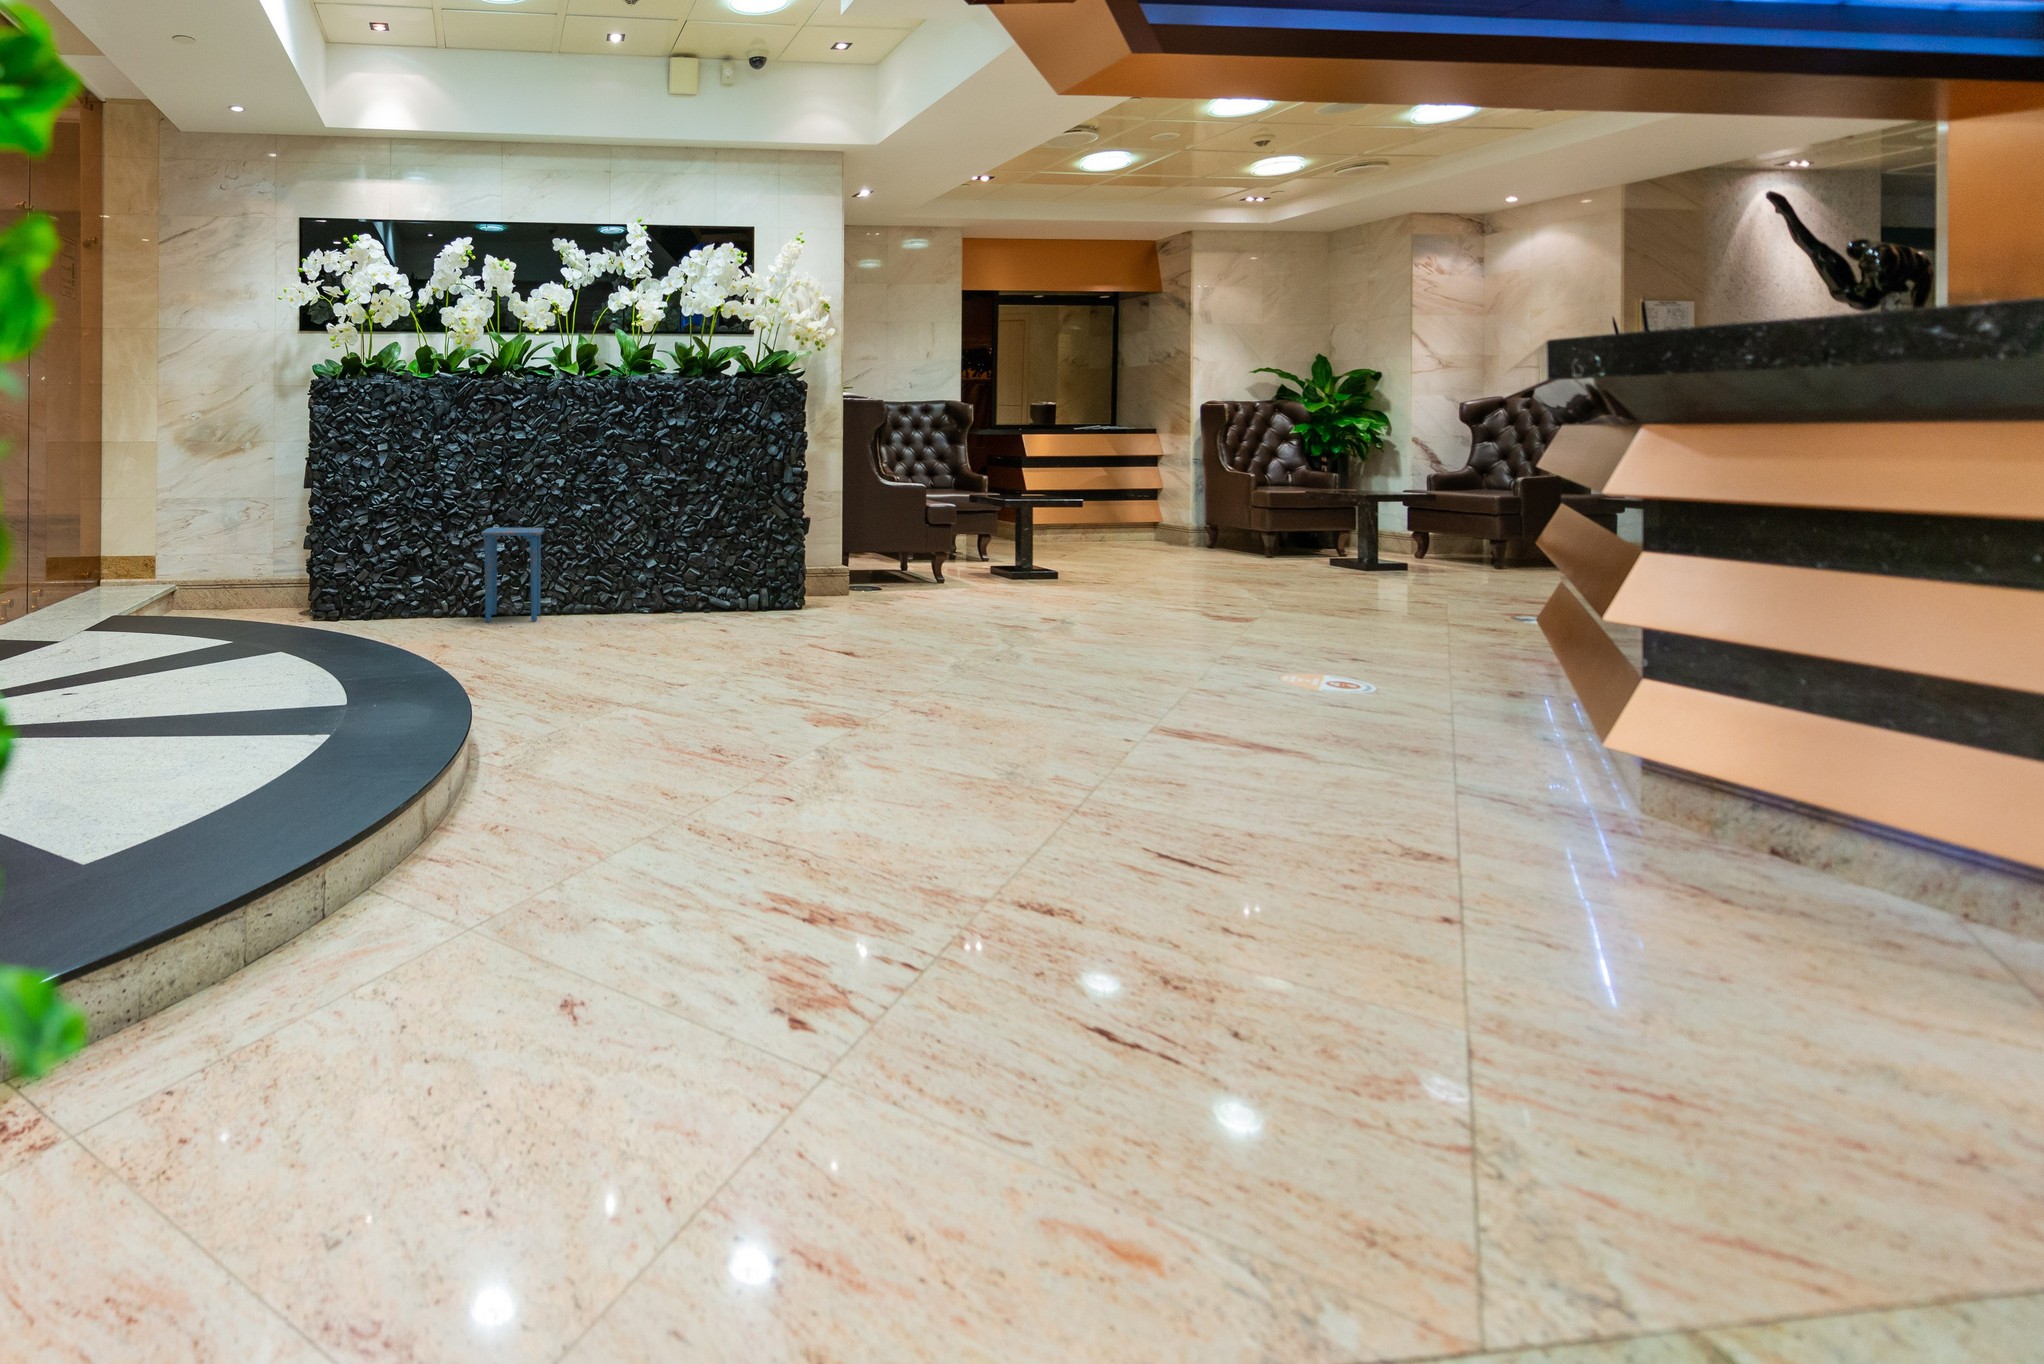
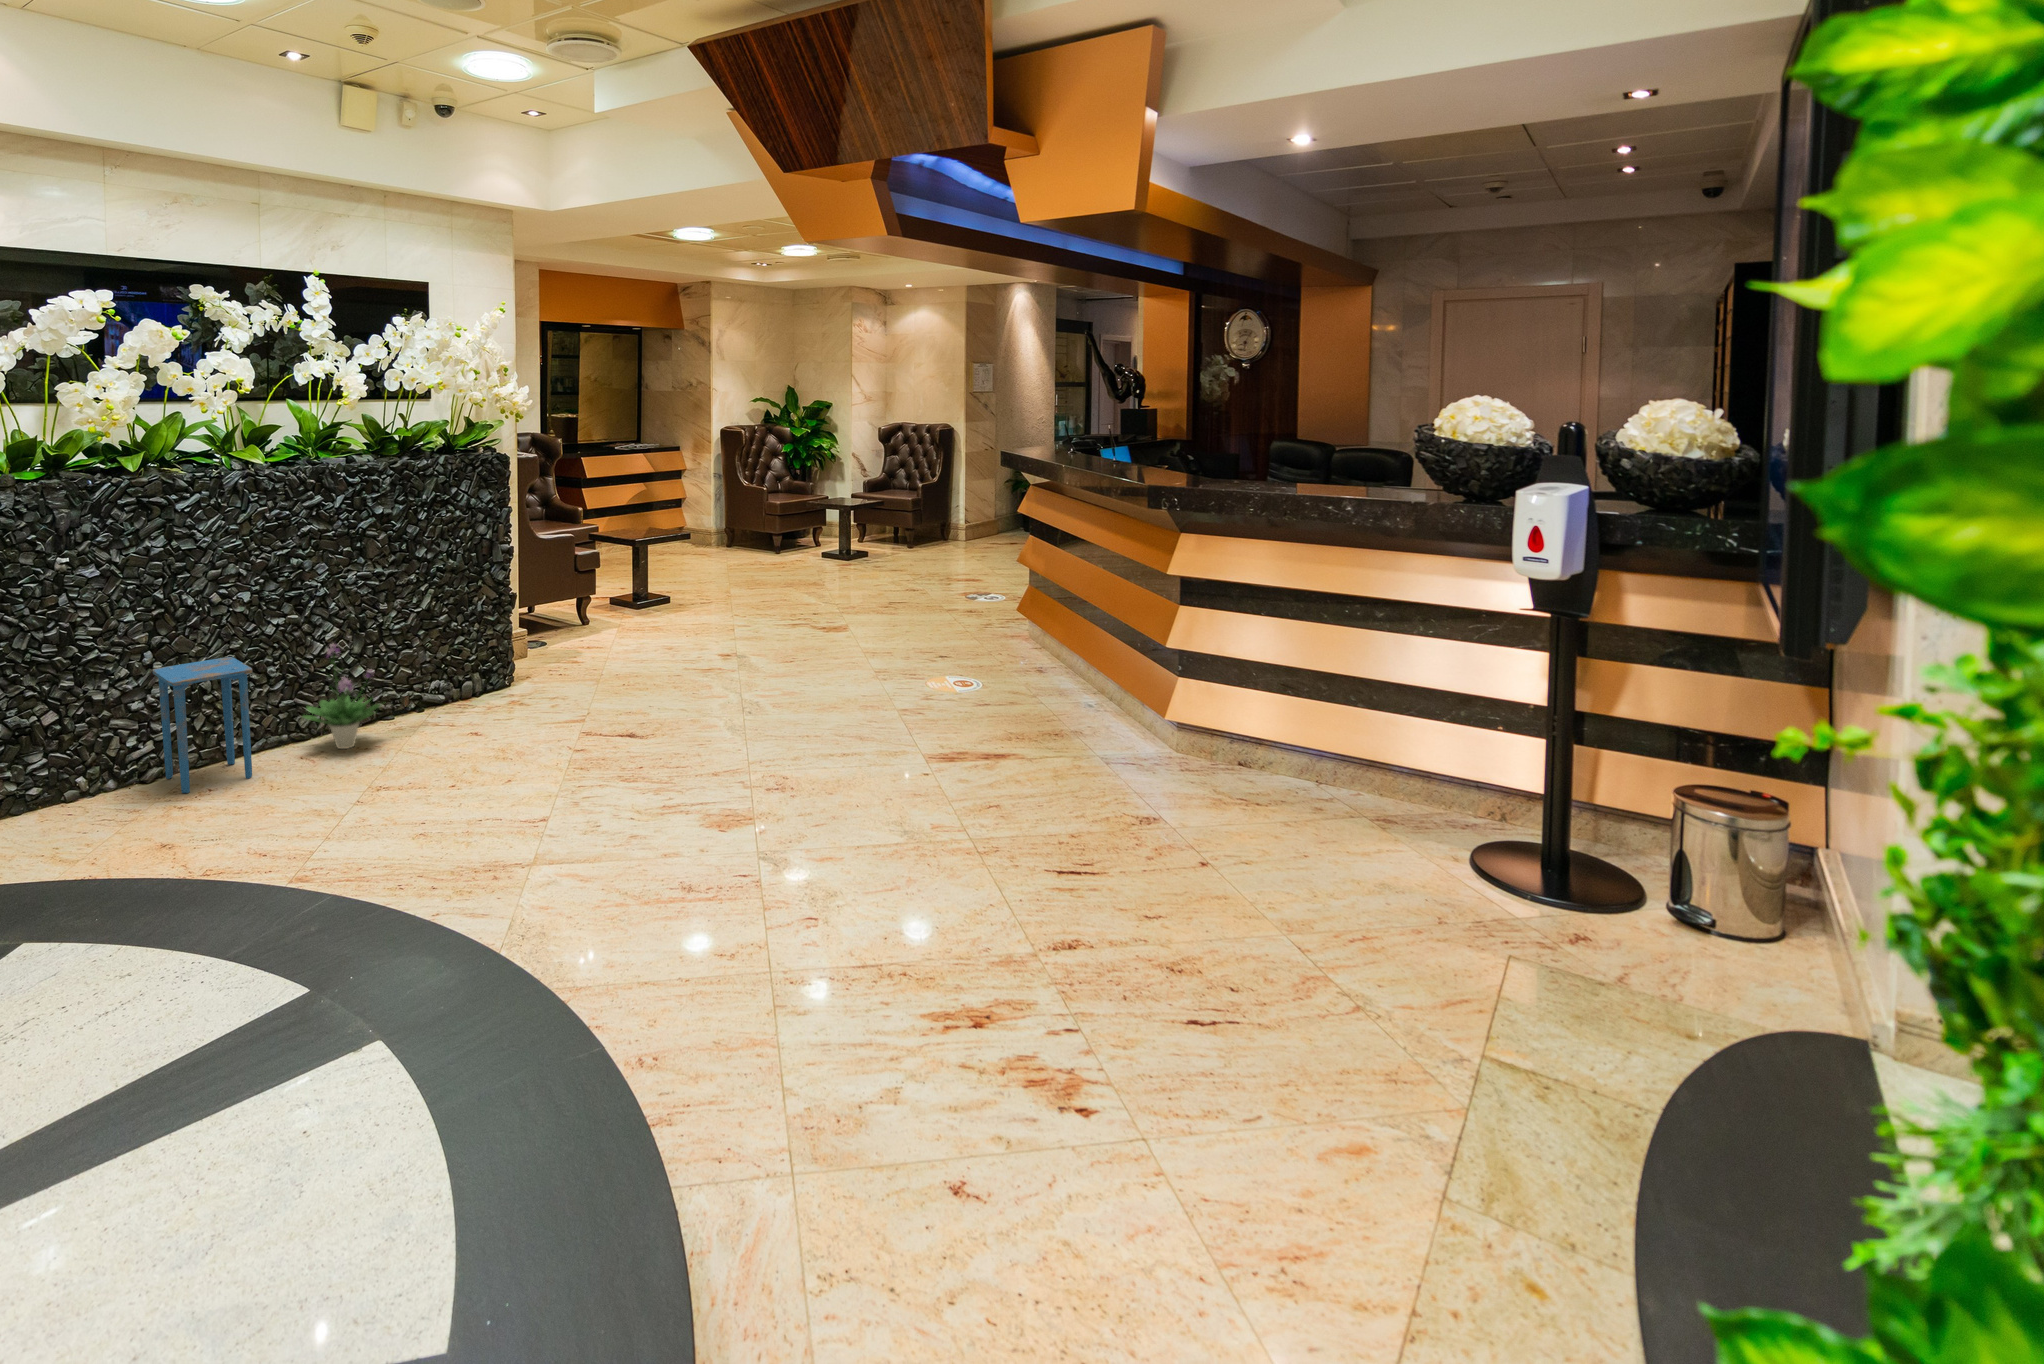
potted plant: none [584,528,652,618] -> present [304,644,382,749]

